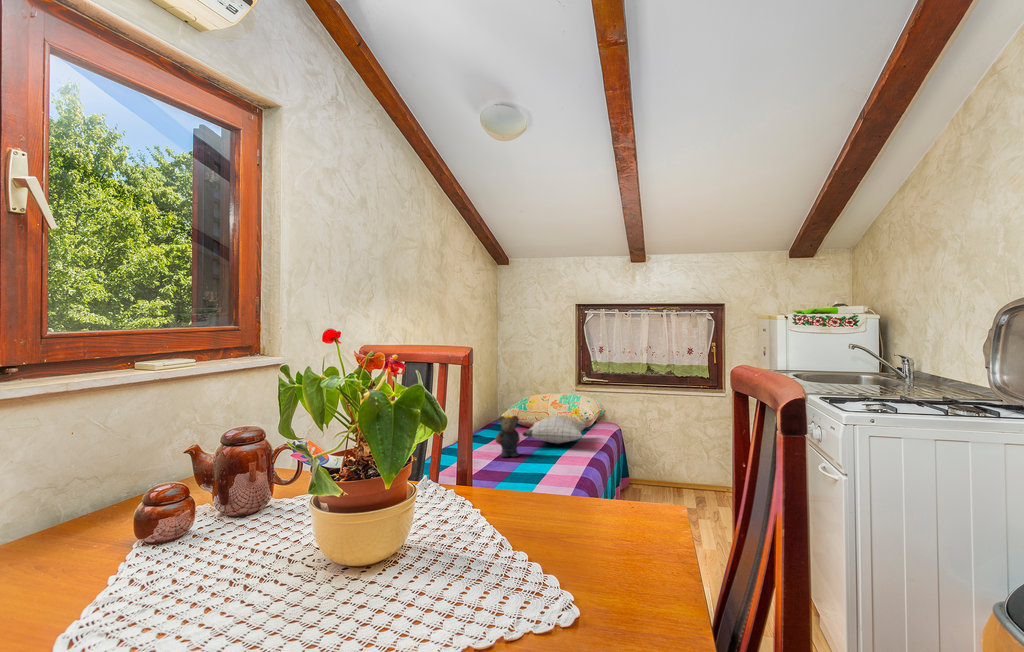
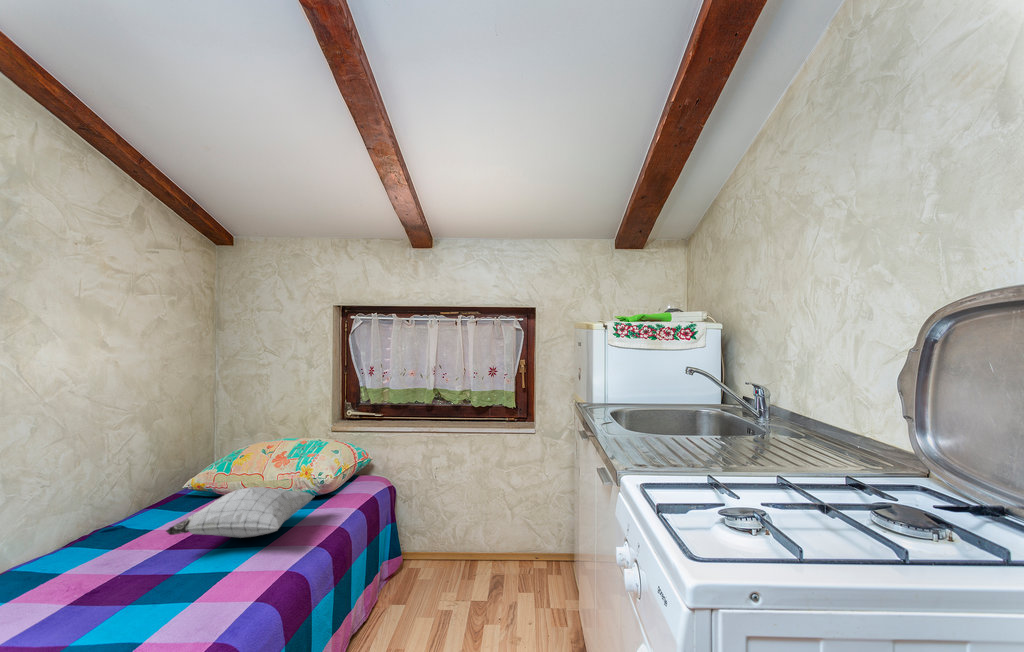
teddy bear: present [495,416,520,457] -> none [87,502,147,589]

